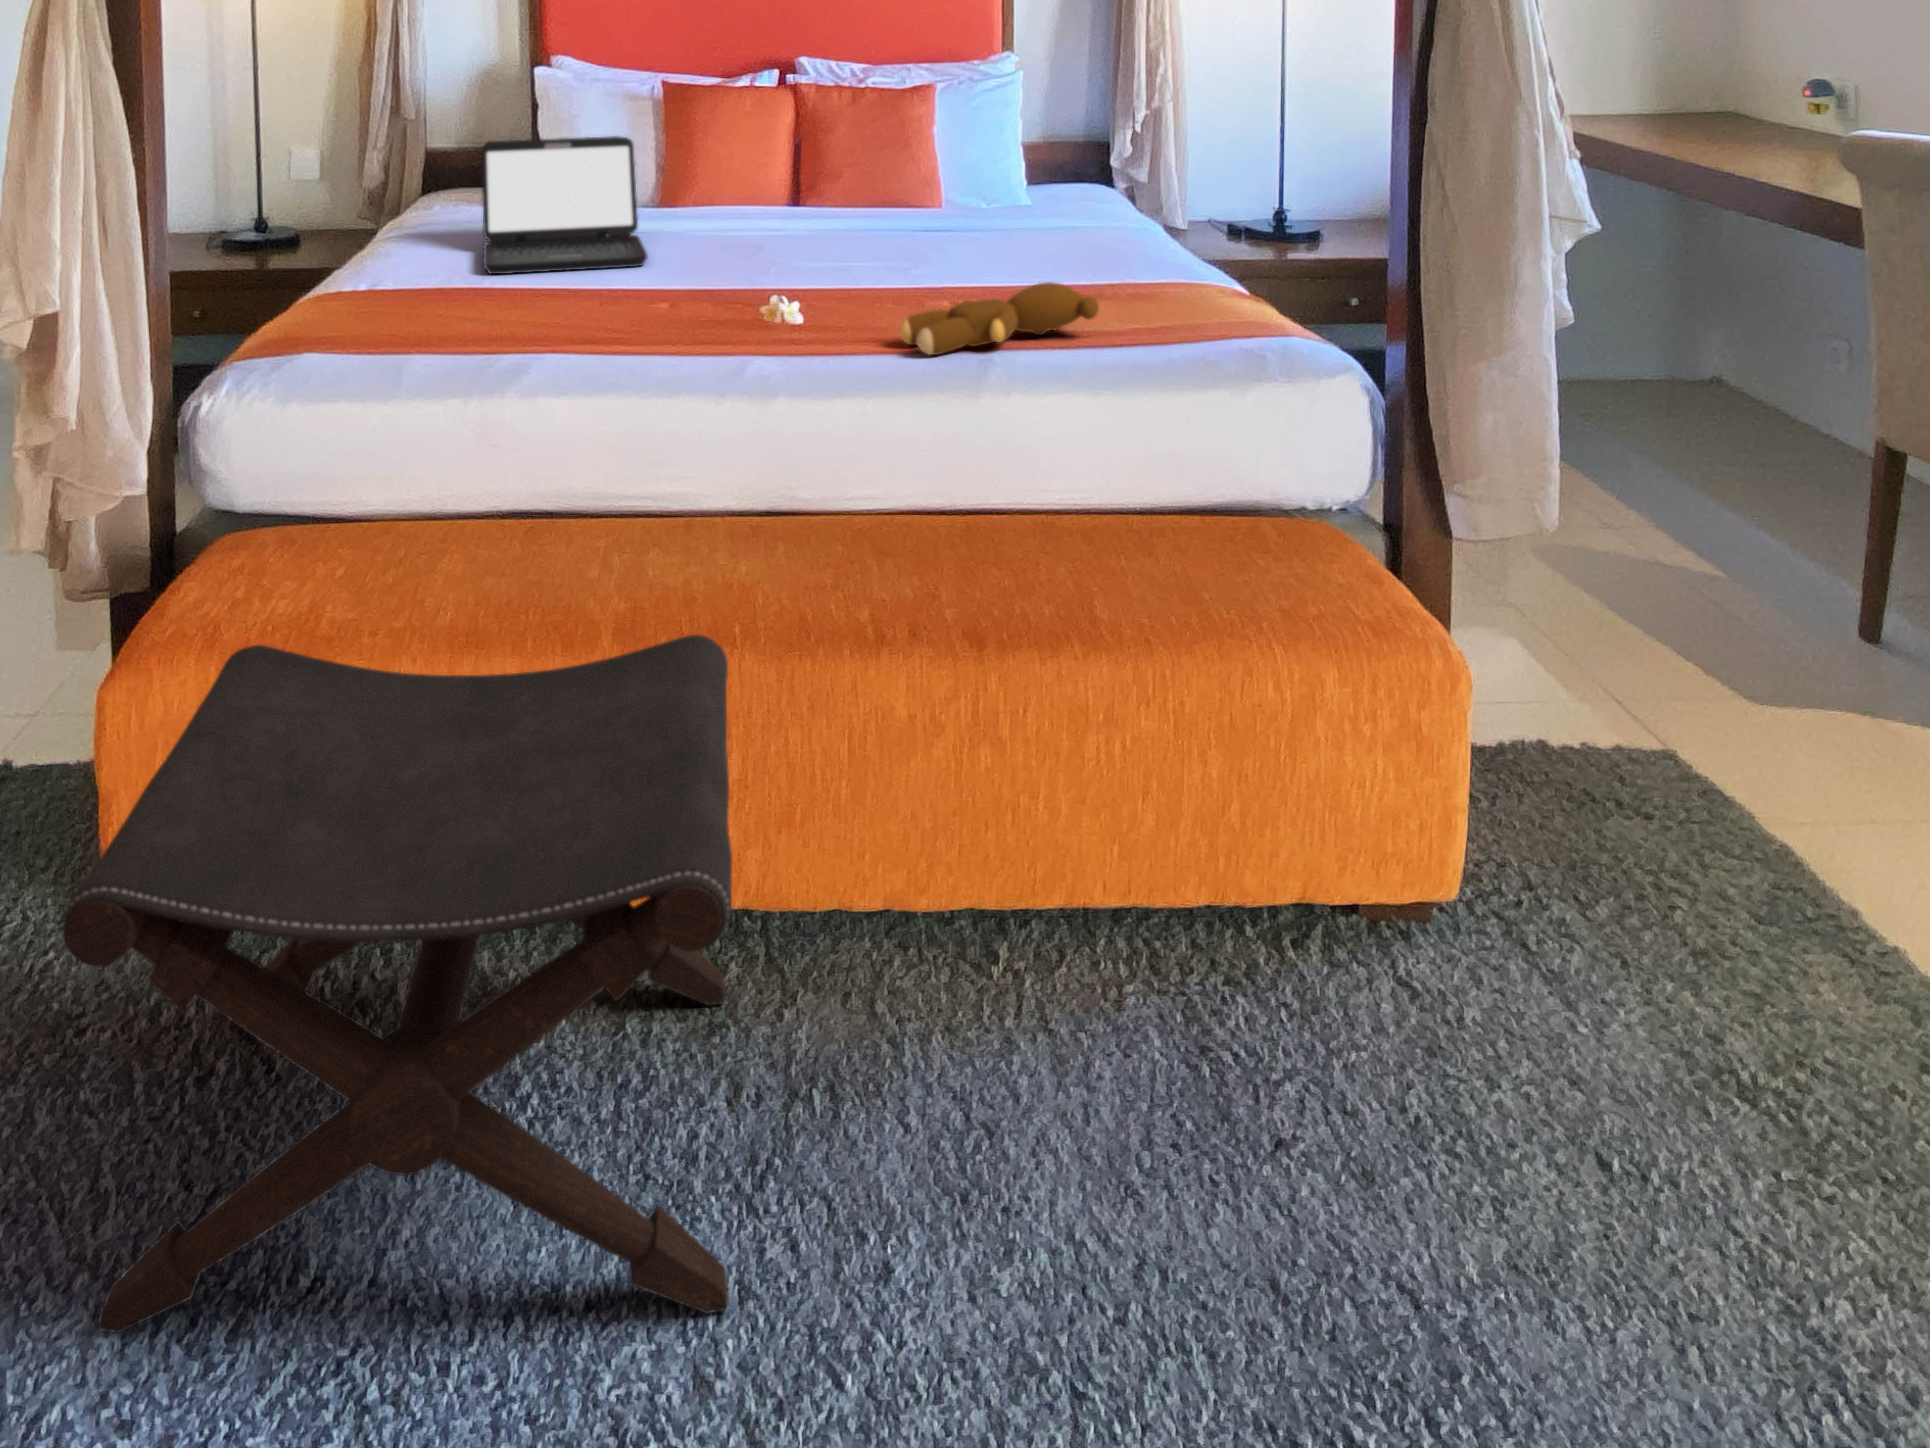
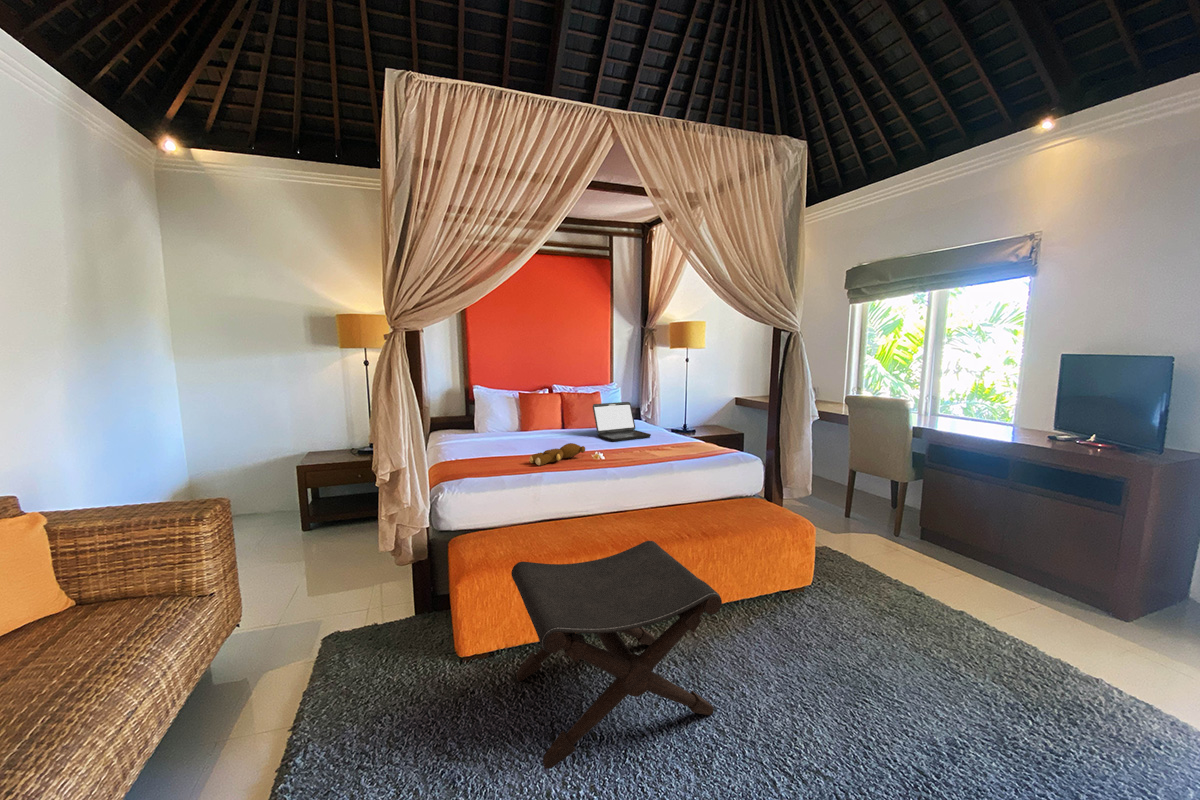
laptop: present [481,136,648,274] -> present [593,402,651,442]
teddy bear: present [900,282,1099,355] -> present [529,443,585,466]

